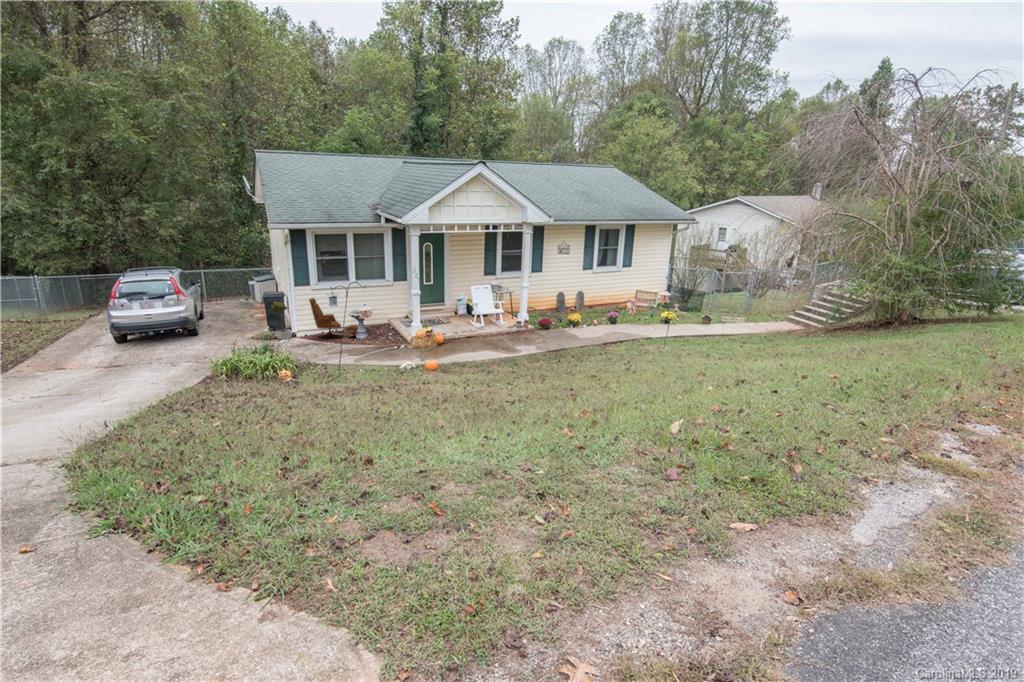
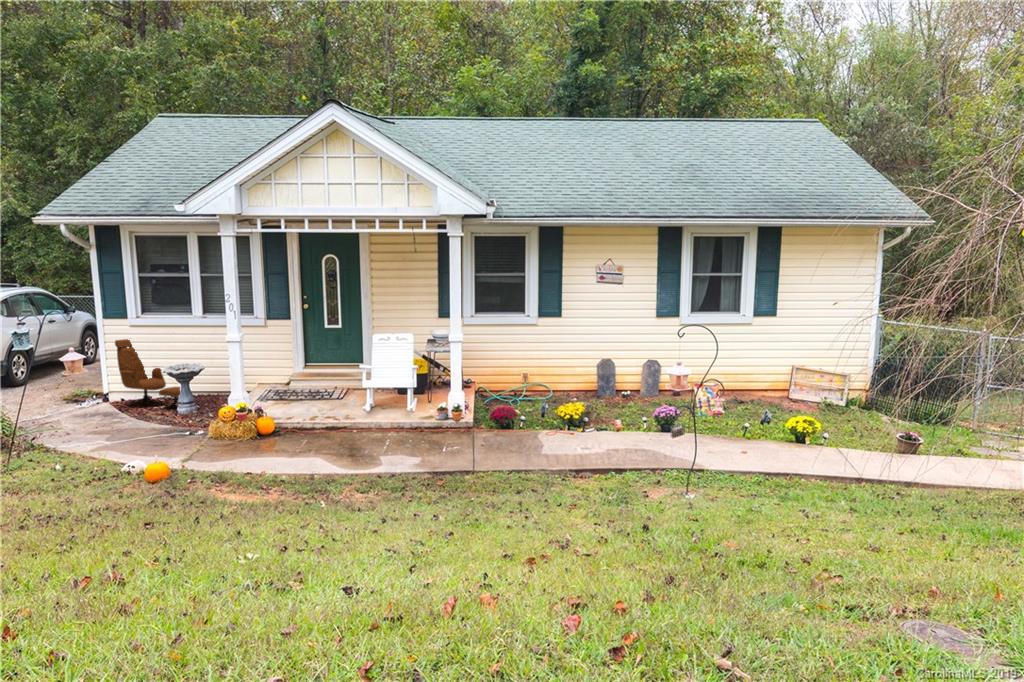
potted tree: present [272,302,291,339] -> none [75,341,103,401]

